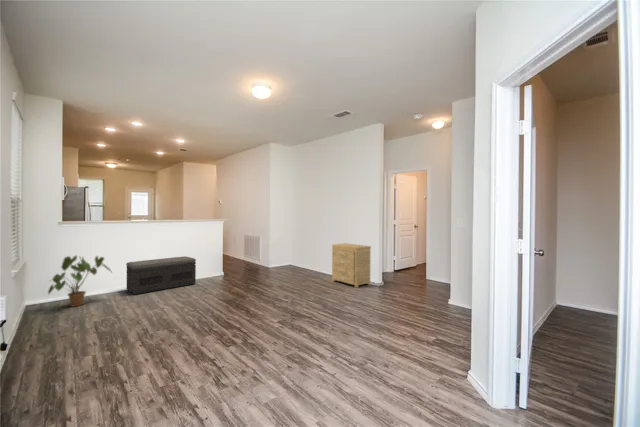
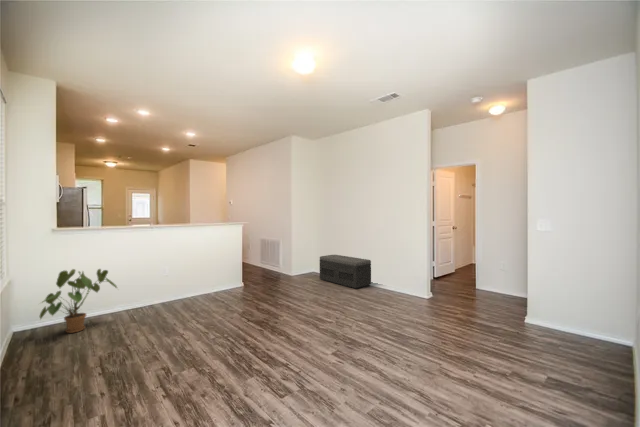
side table: present [332,243,371,287] -> none [369,249,416,301]
storage bench: present [126,256,196,295] -> present [320,255,371,289]

